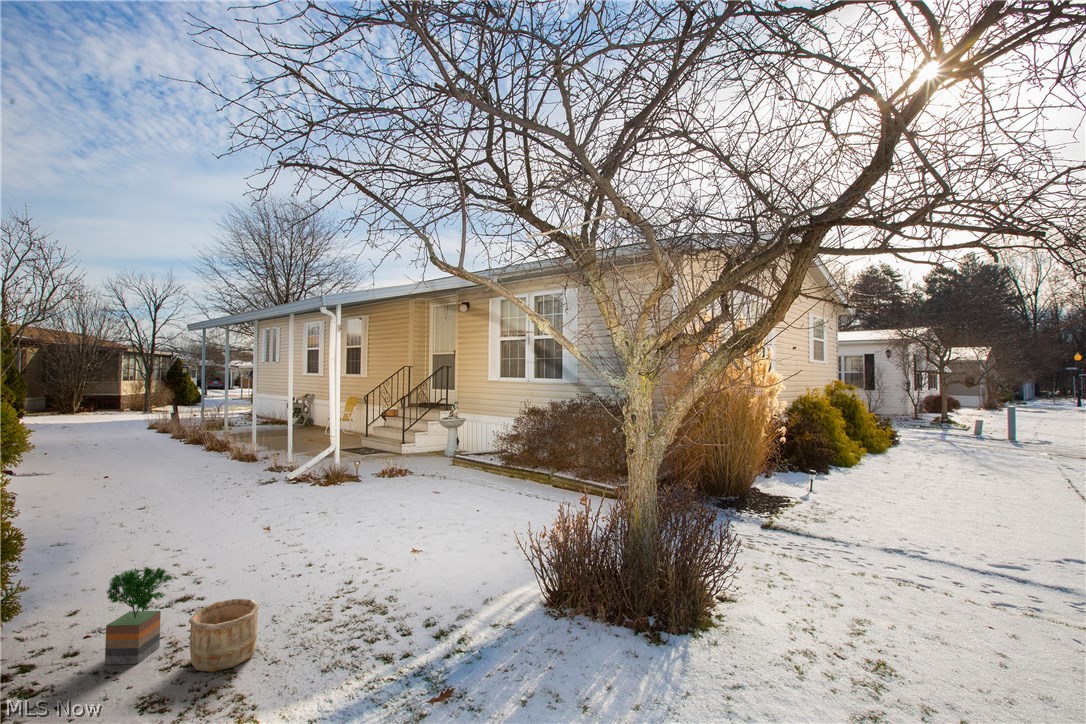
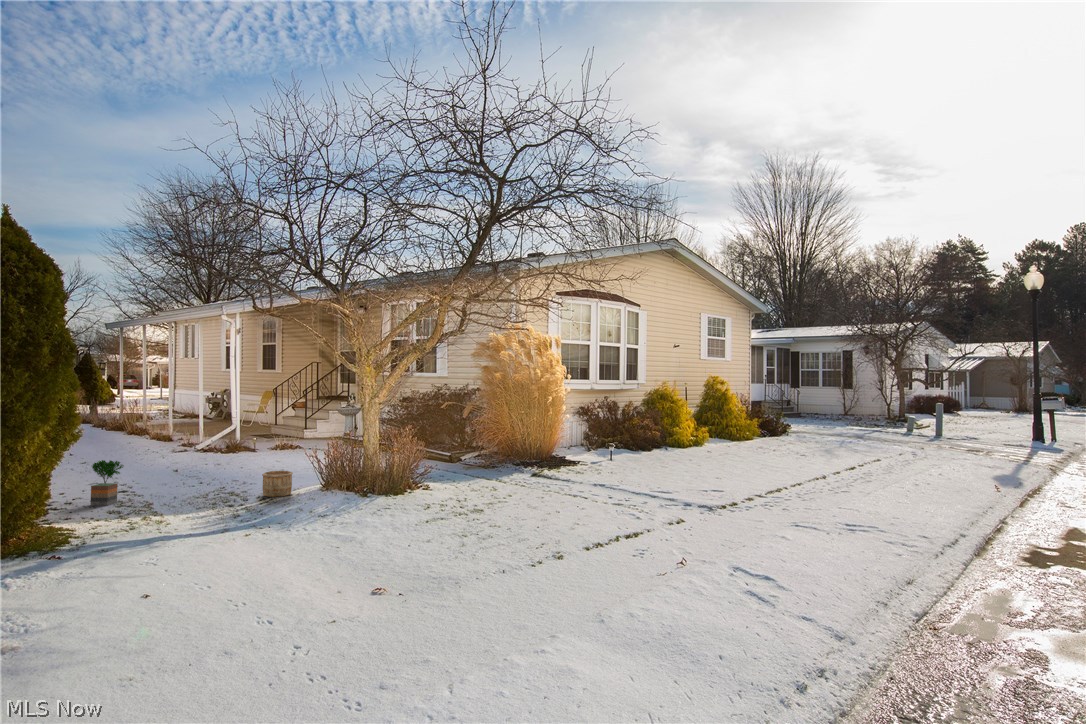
wooden bucket: present [189,599,259,672] -> present [262,471,293,497]

